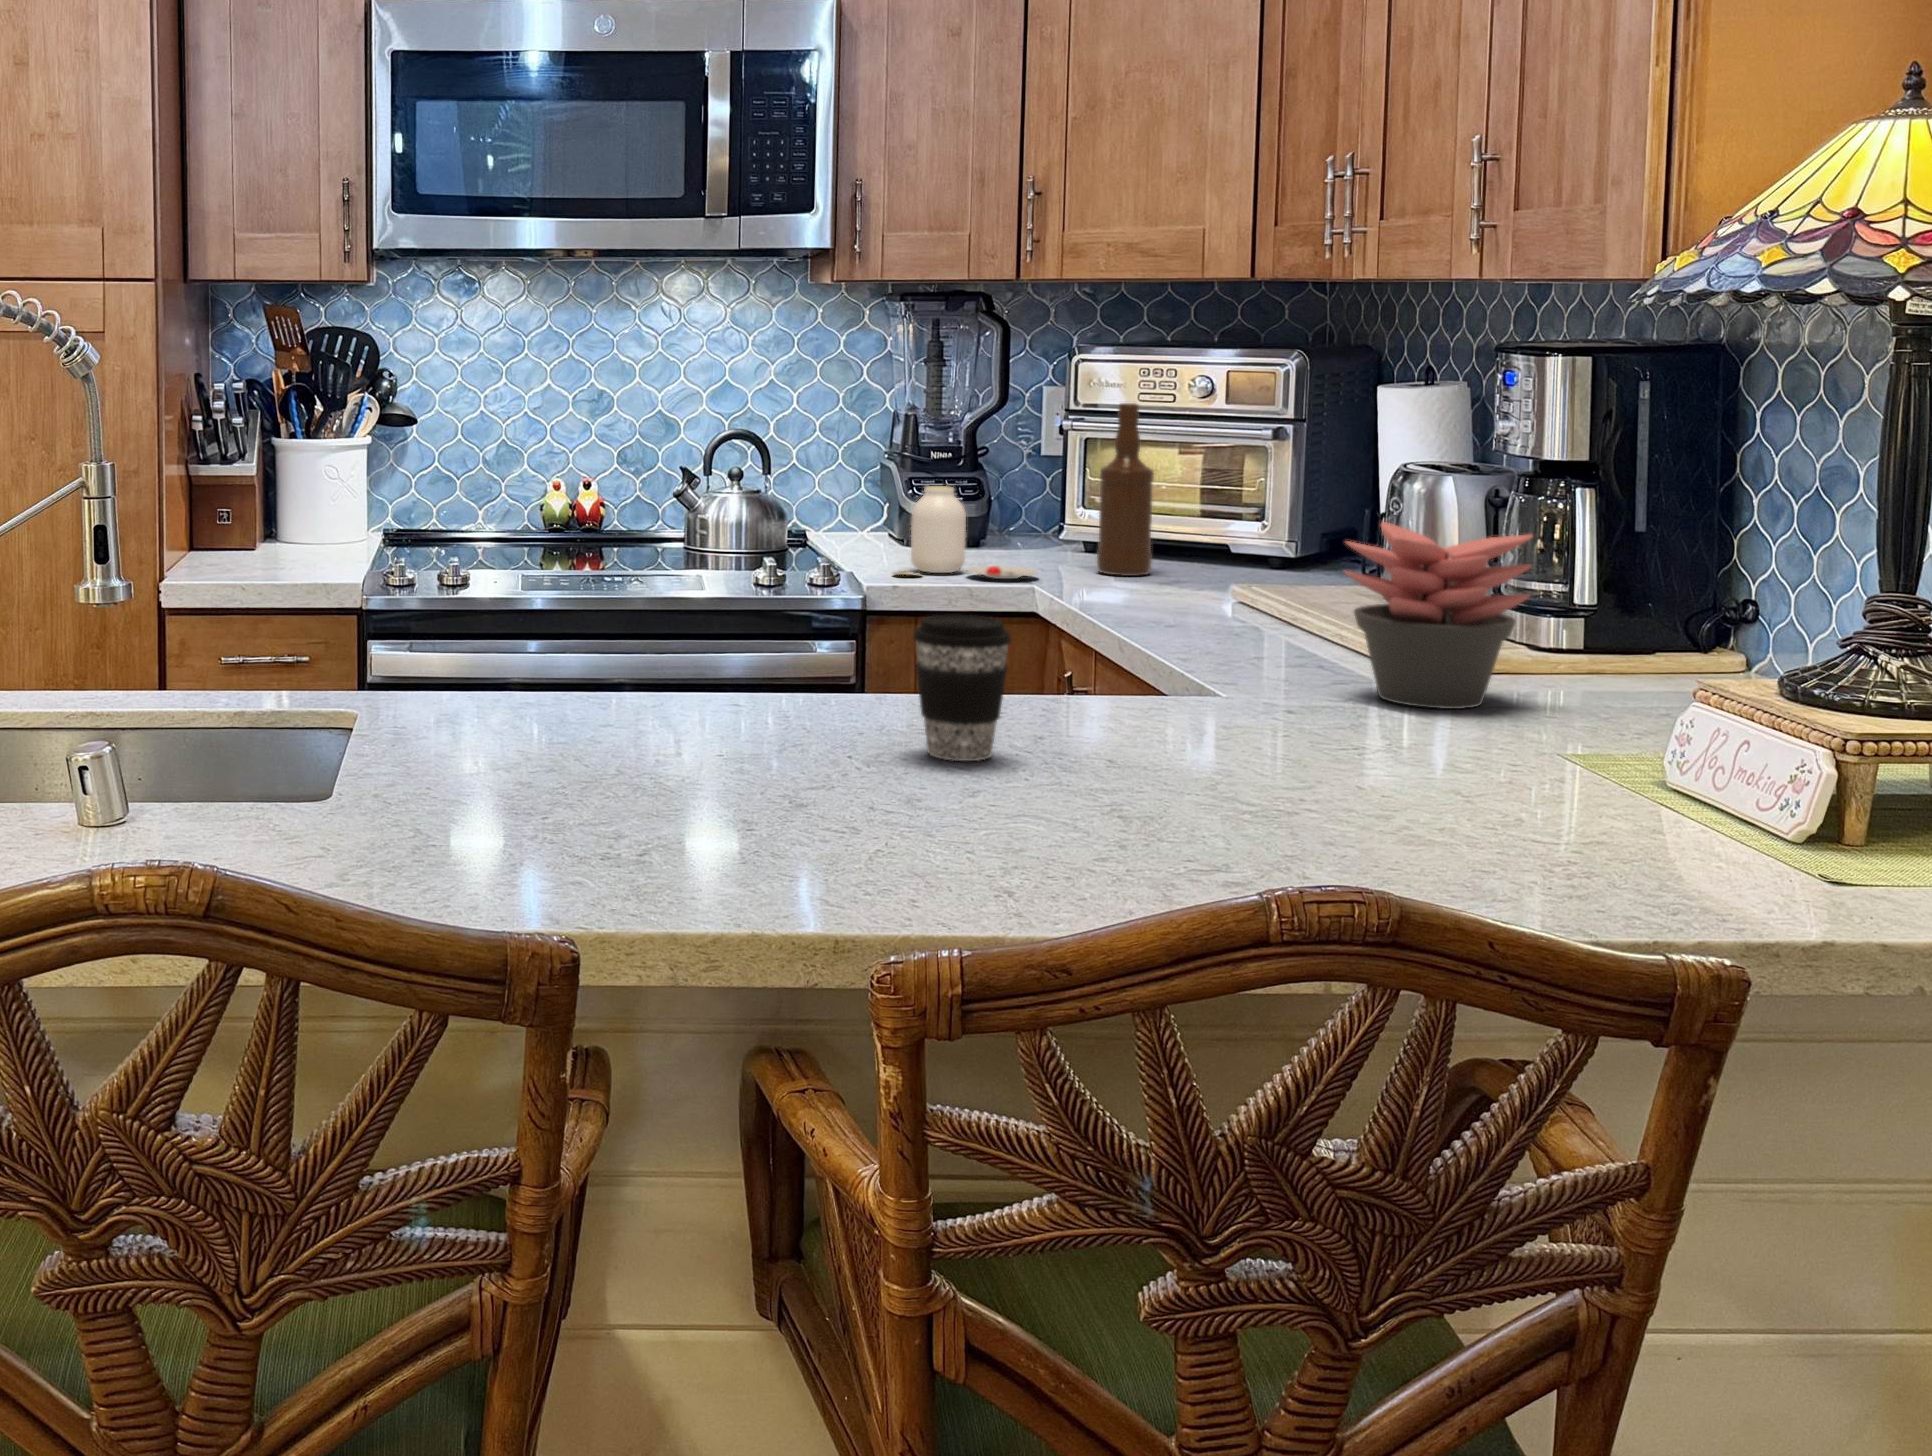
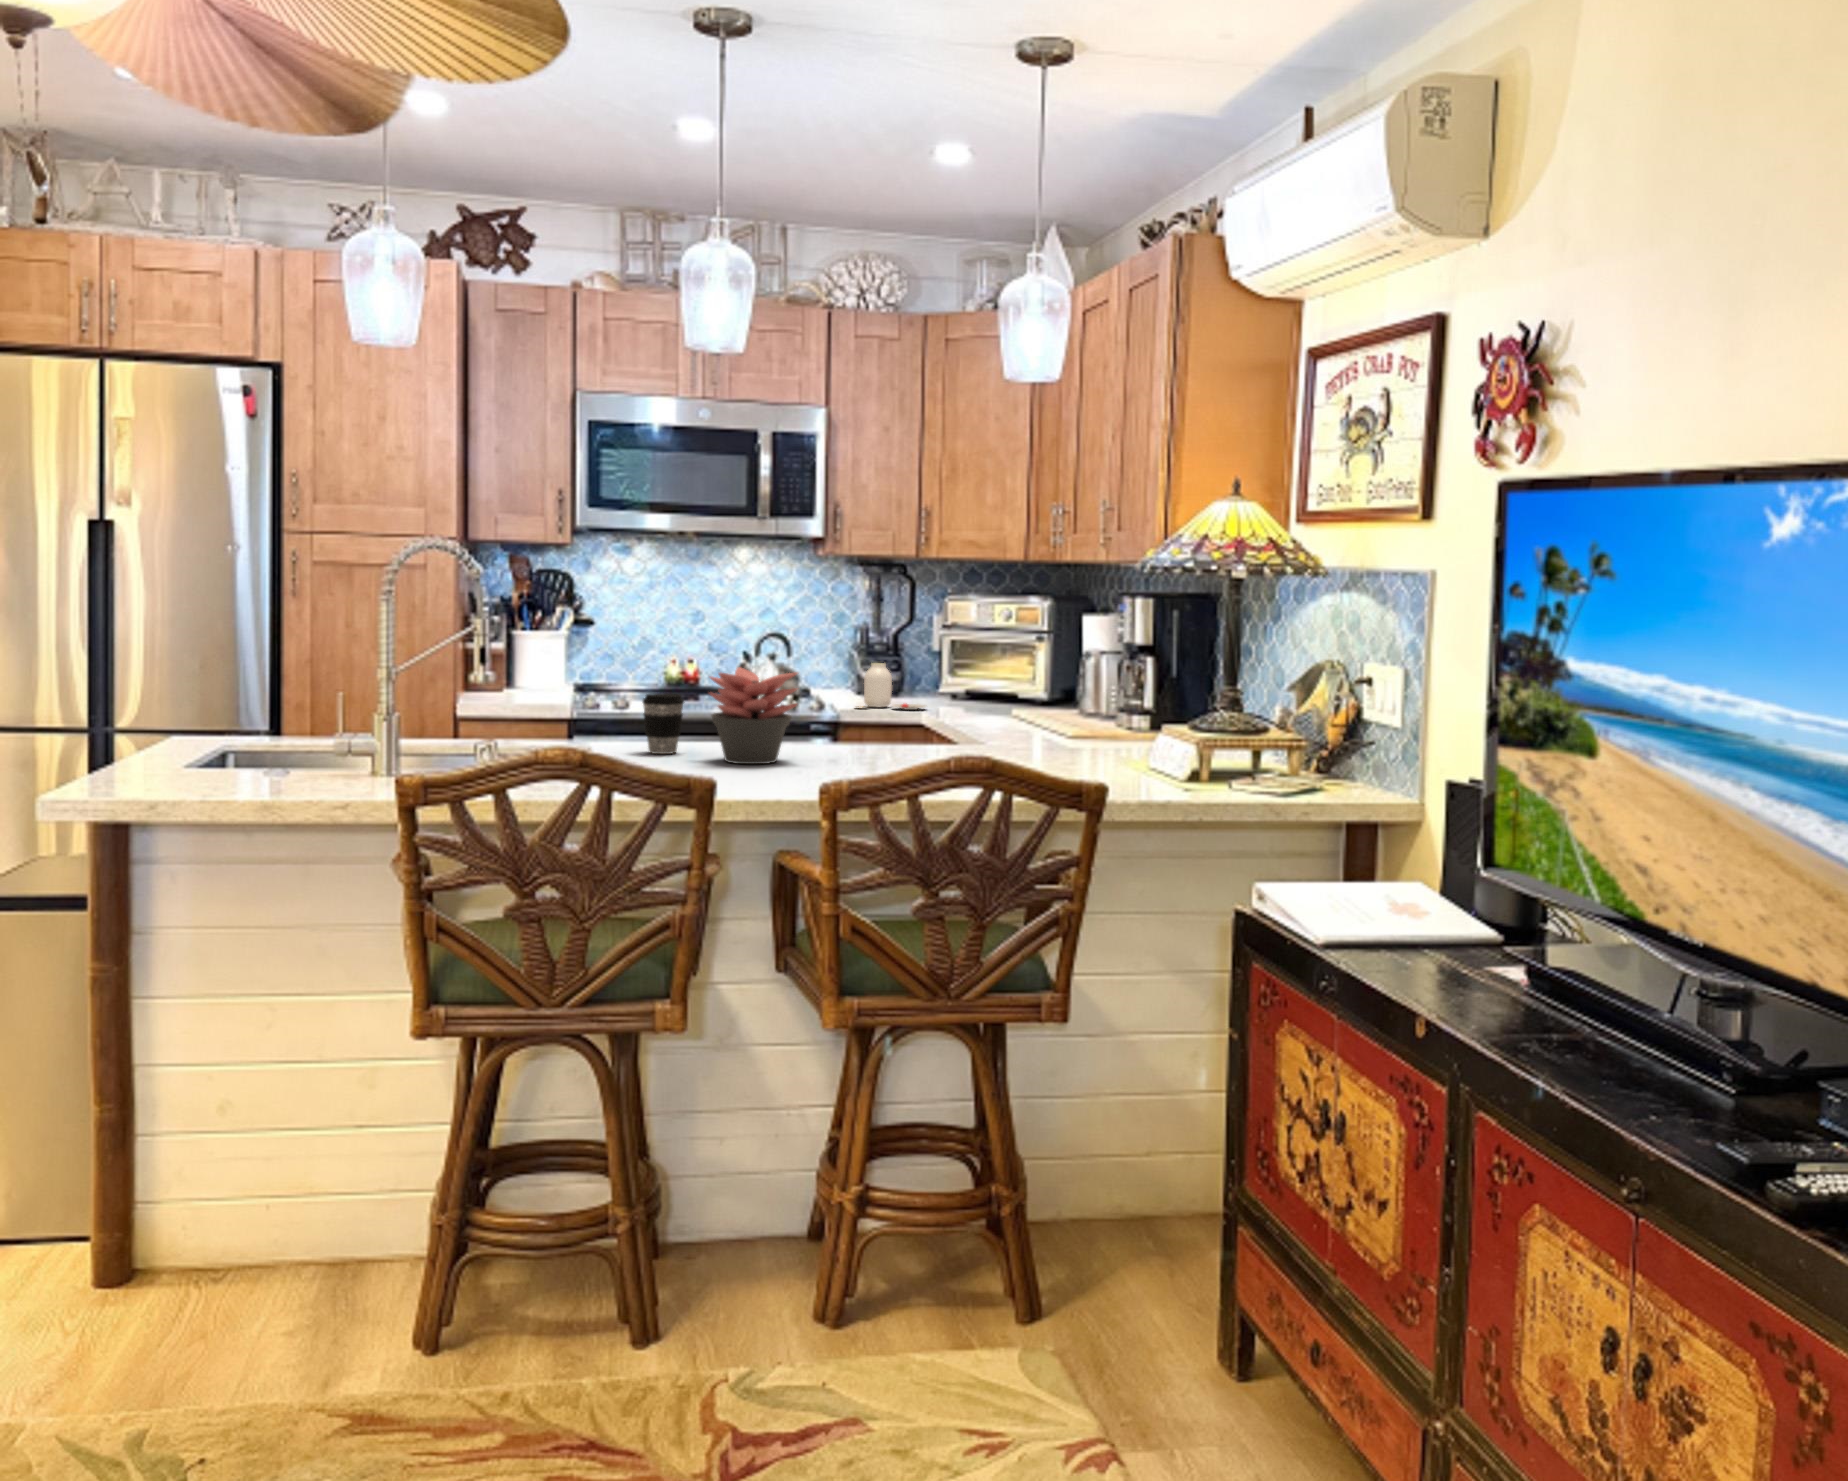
bottle: present [1097,403,1154,576] -> none [957,622,985,709]
succulent plant: present [1345,522,1533,709] -> present [710,667,797,764]
coffee cup: present [914,615,1011,761] -> present [643,693,684,754]

